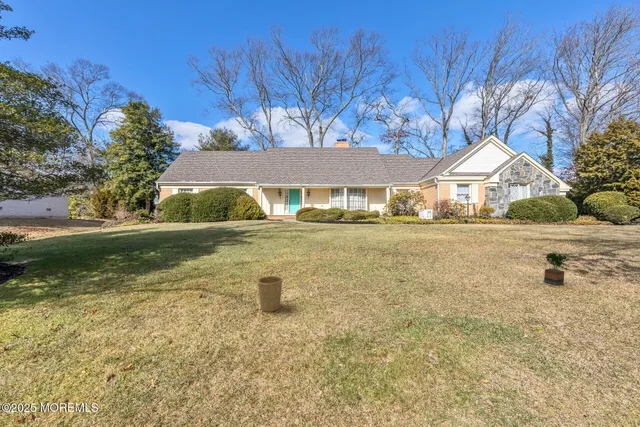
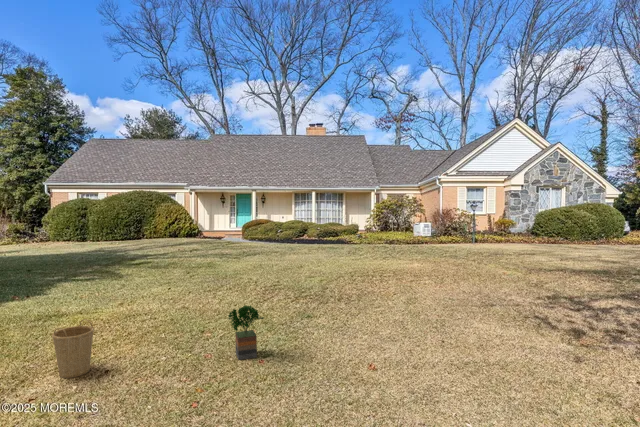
potted tree: present [544,253,569,286] -> present [228,306,264,360]

